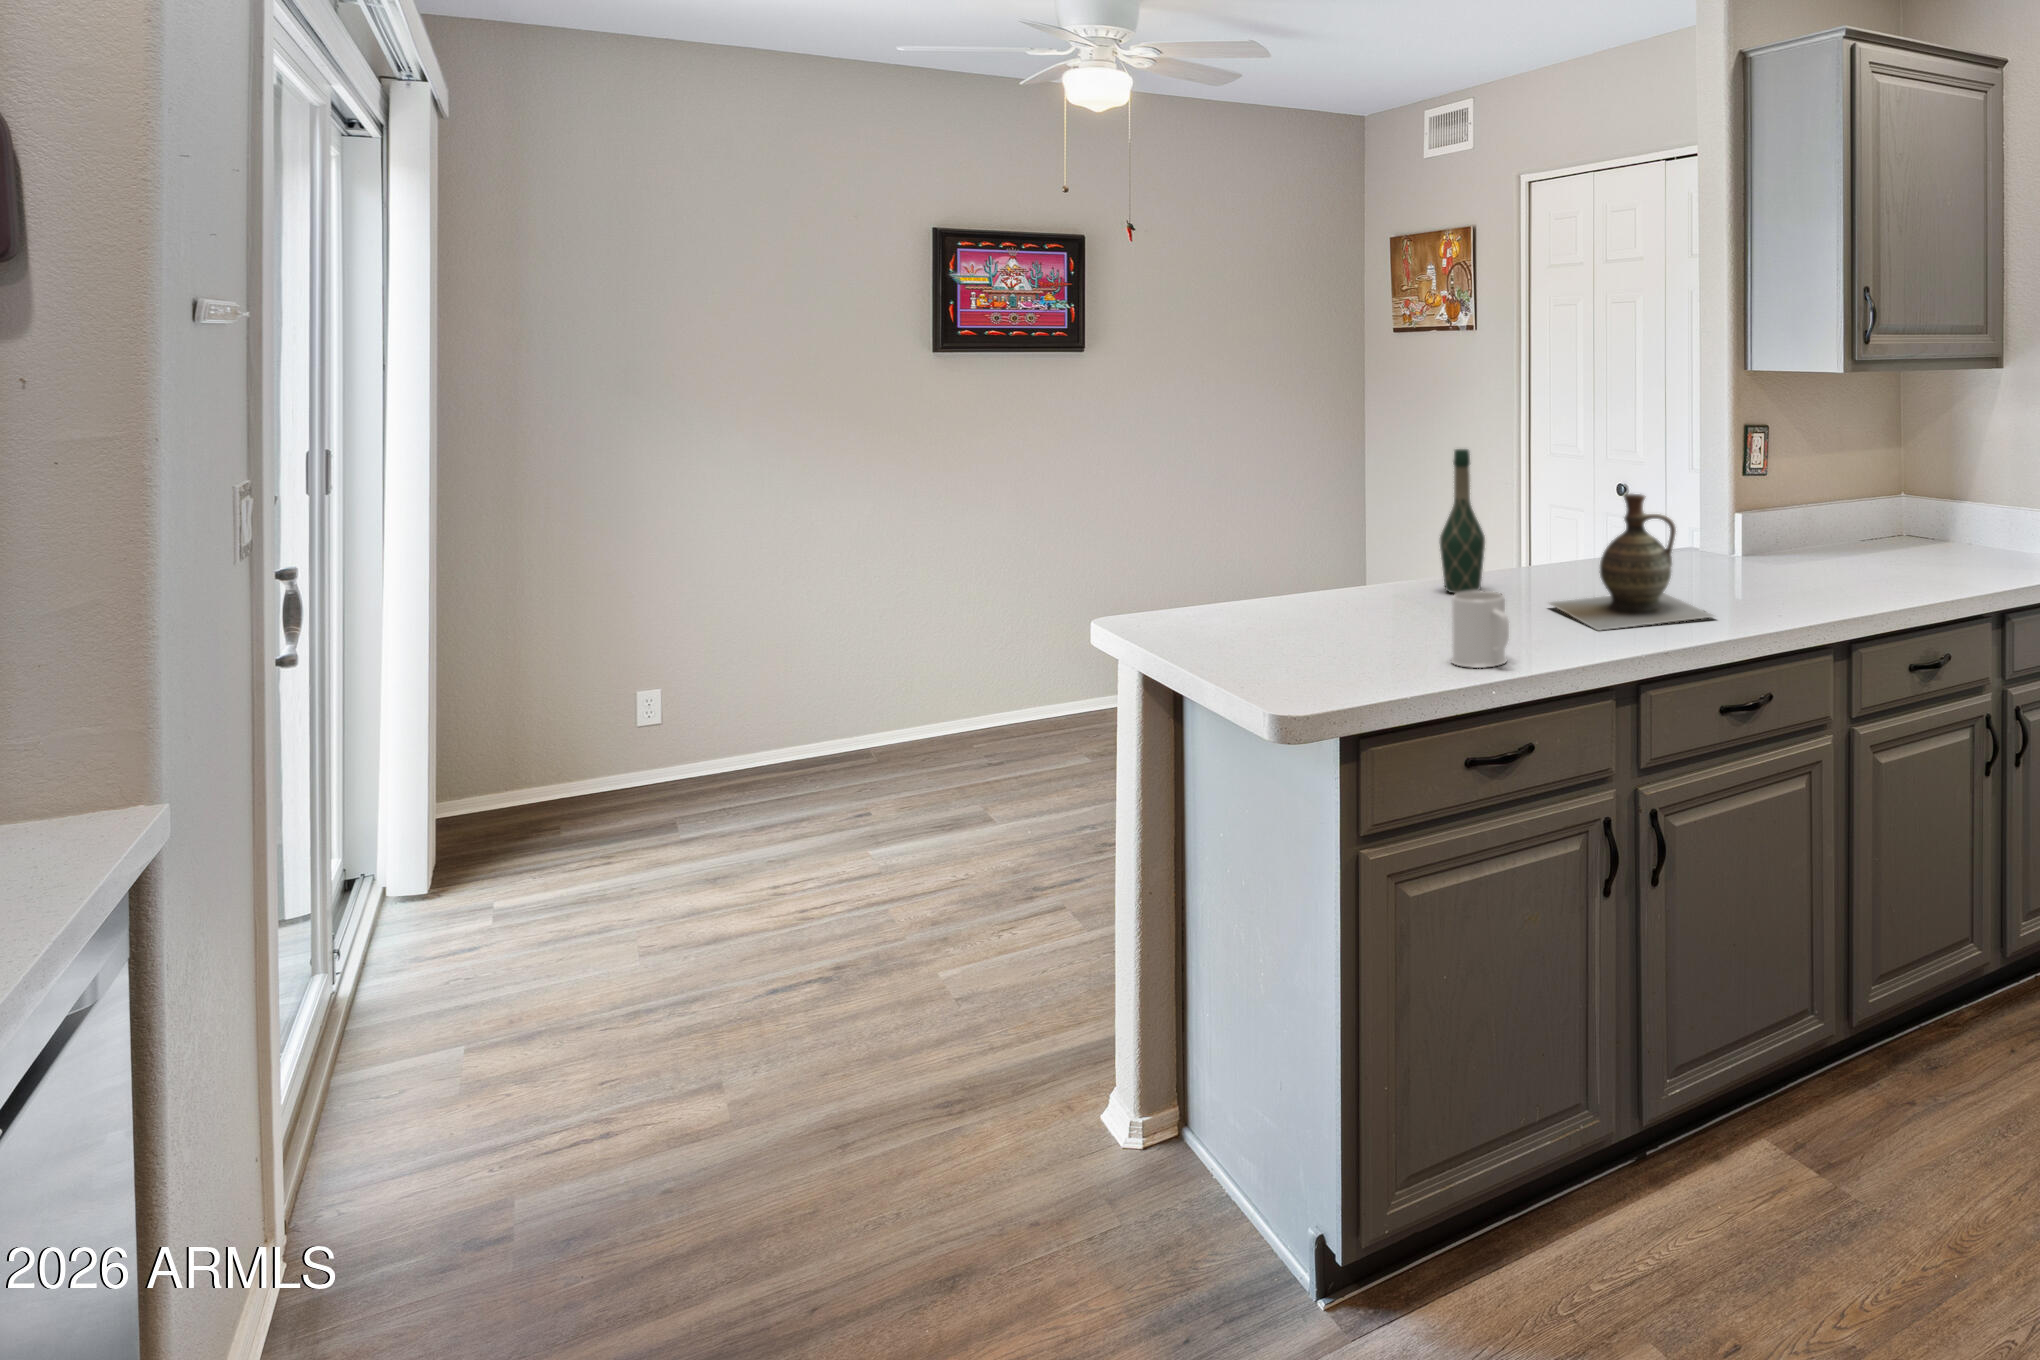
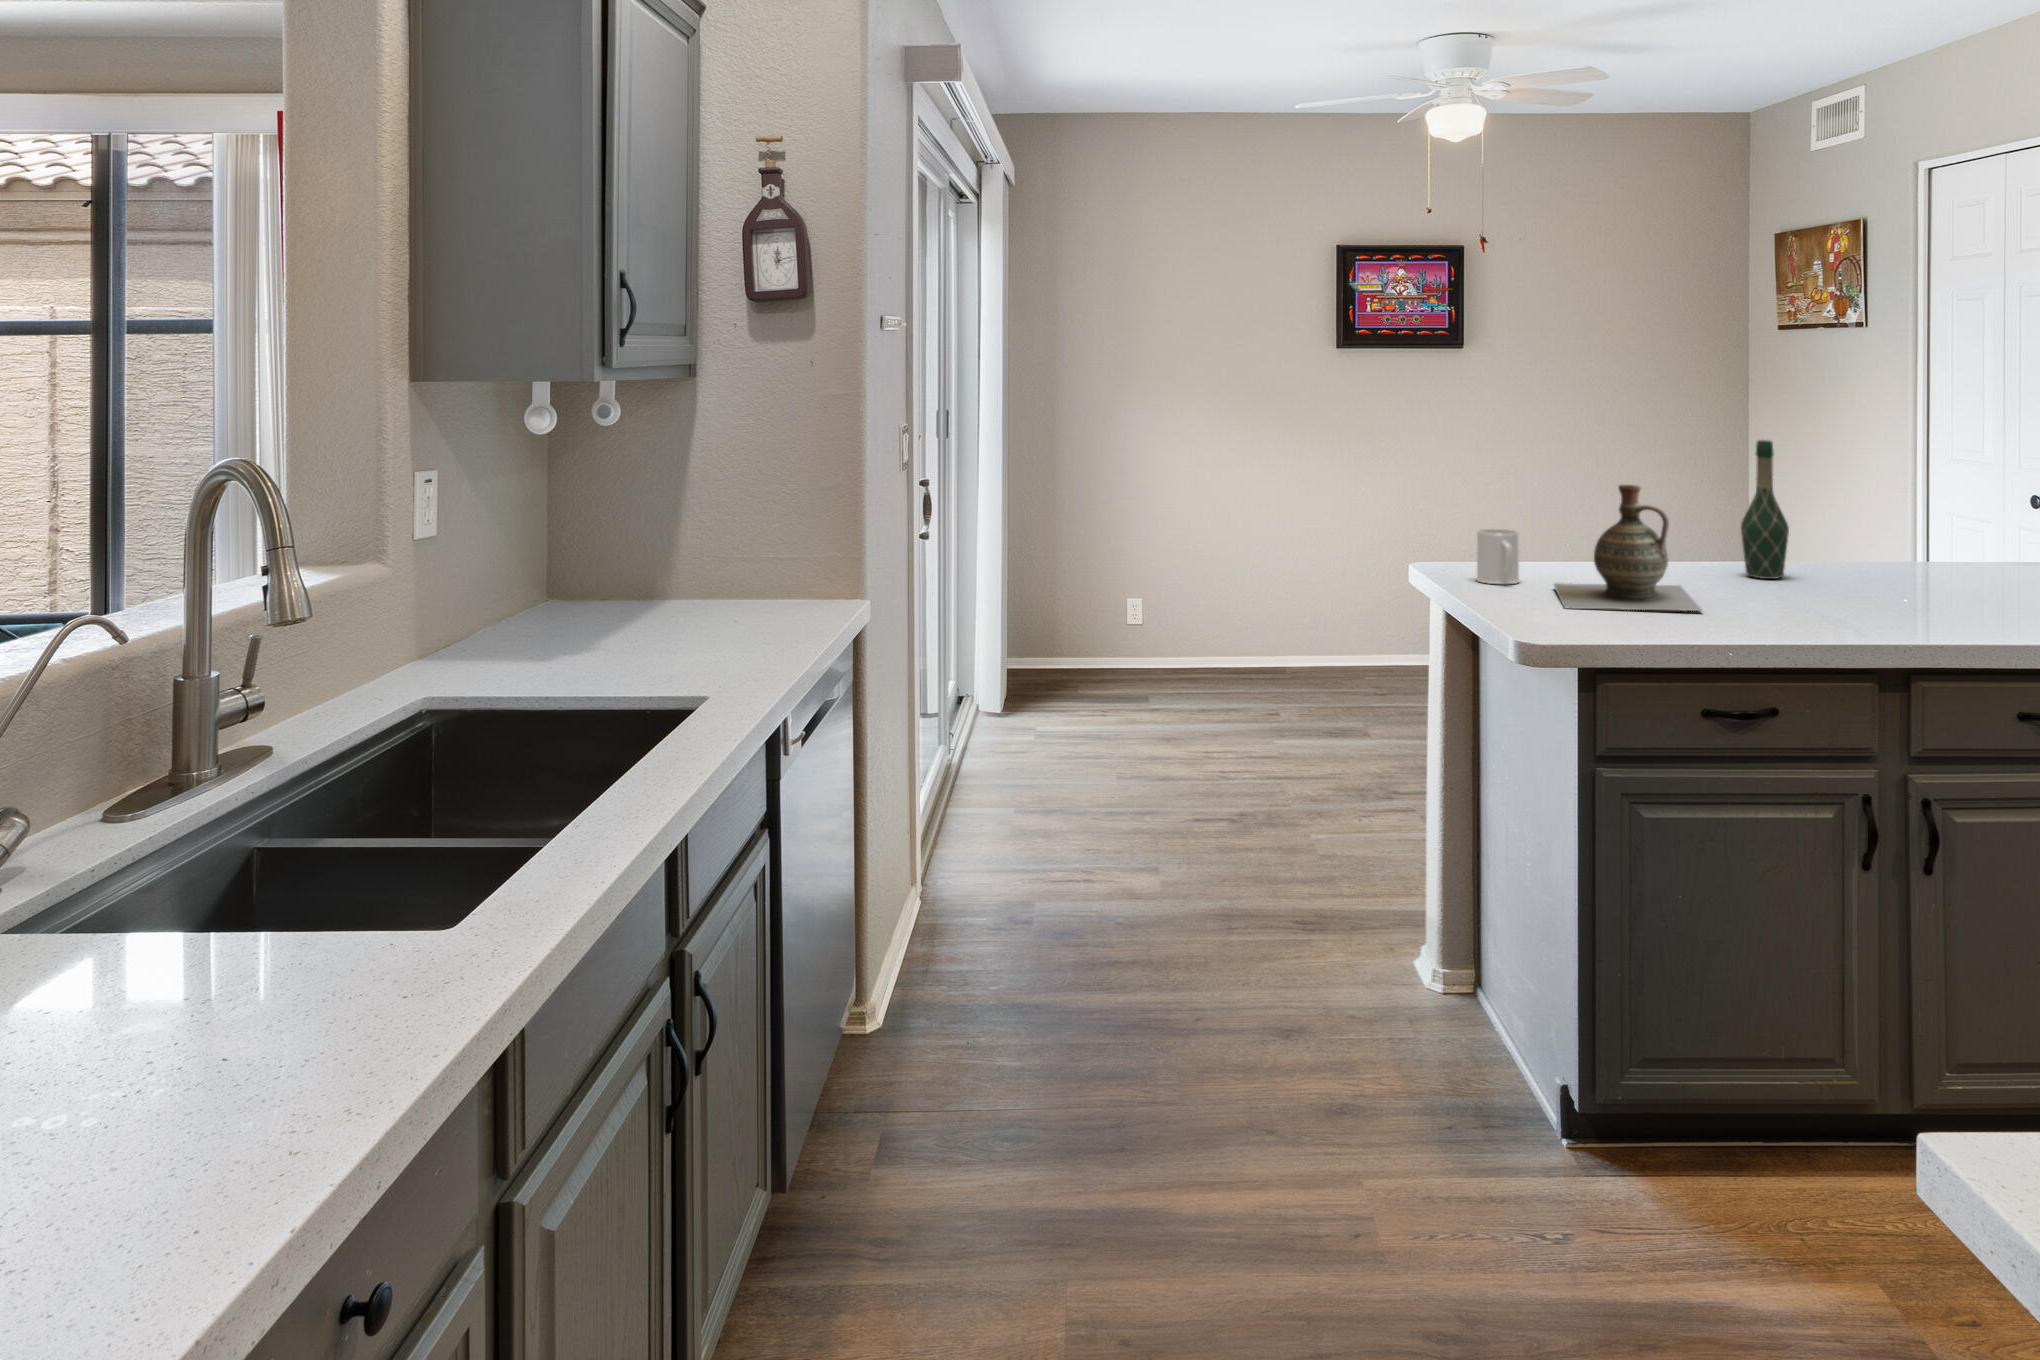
ceramic jug: present [1550,494,1713,631] -> present [1554,485,1701,611]
mug: present [1451,591,1509,668] -> present [1476,529,1519,584]

